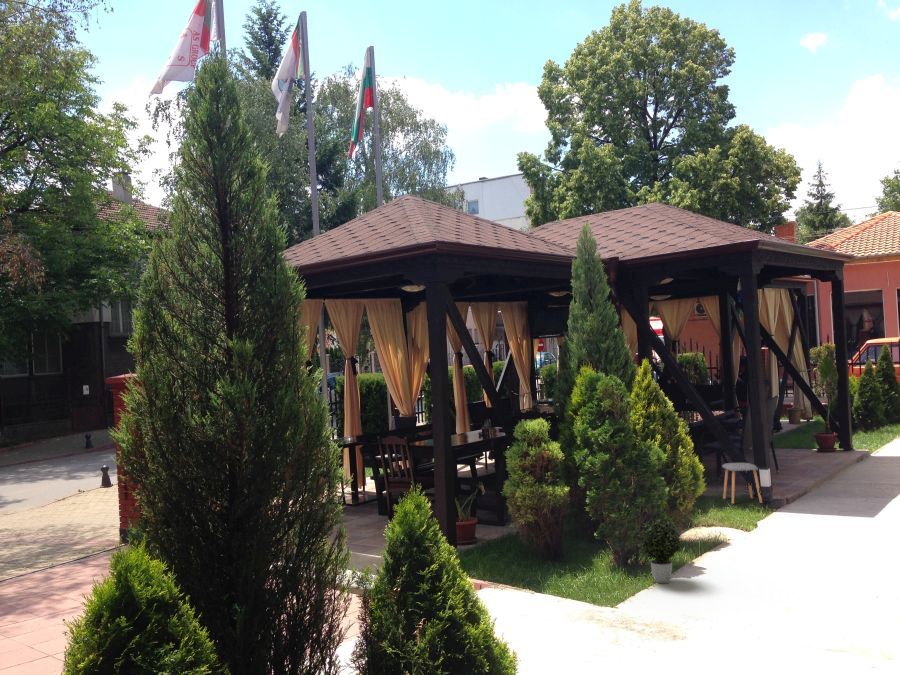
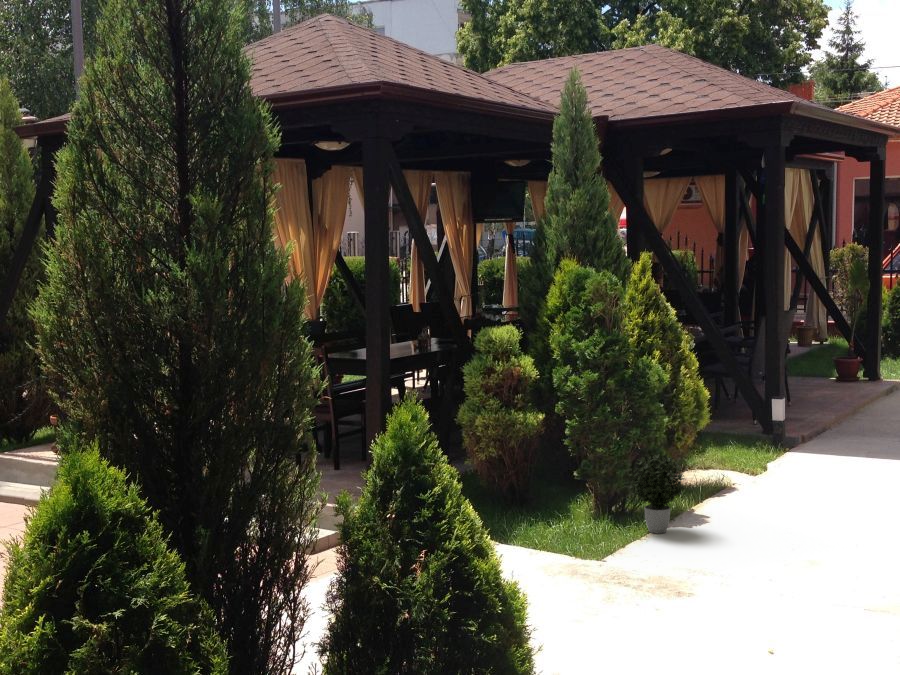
stool: present [722,463,762,504] -> none [723,392,772,444]

